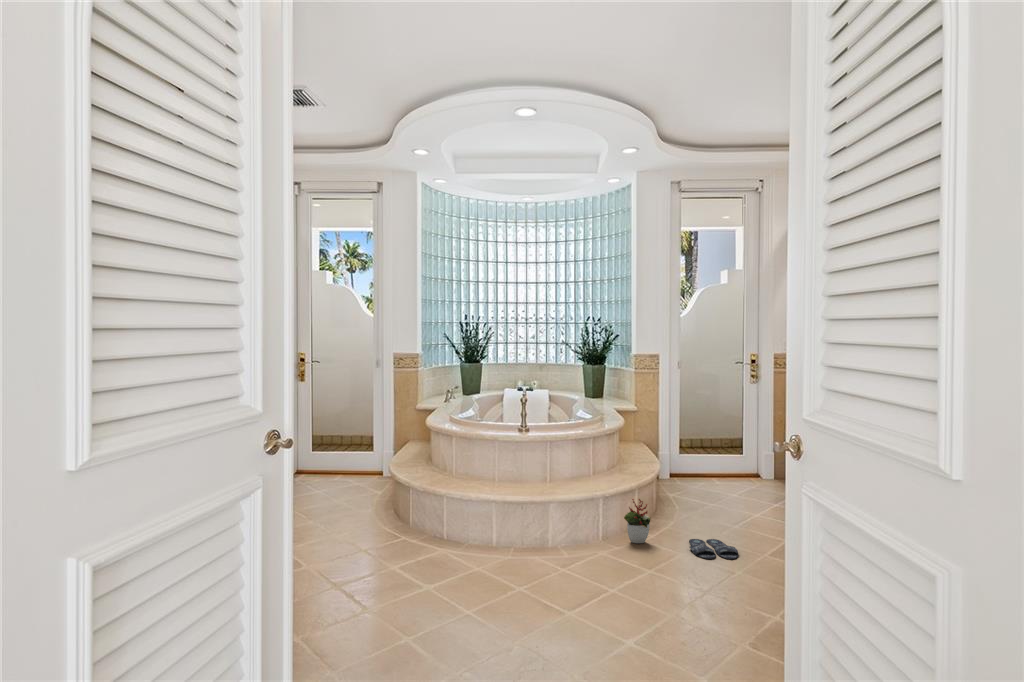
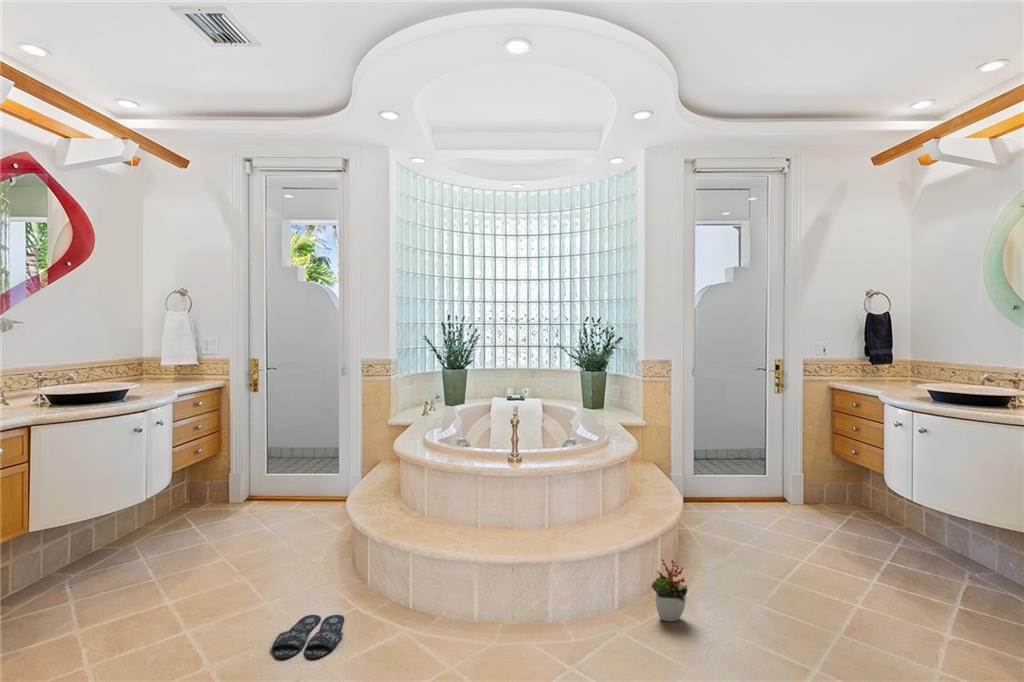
slippers: present [689,539,738,559] -> present [272,615,344,659]

